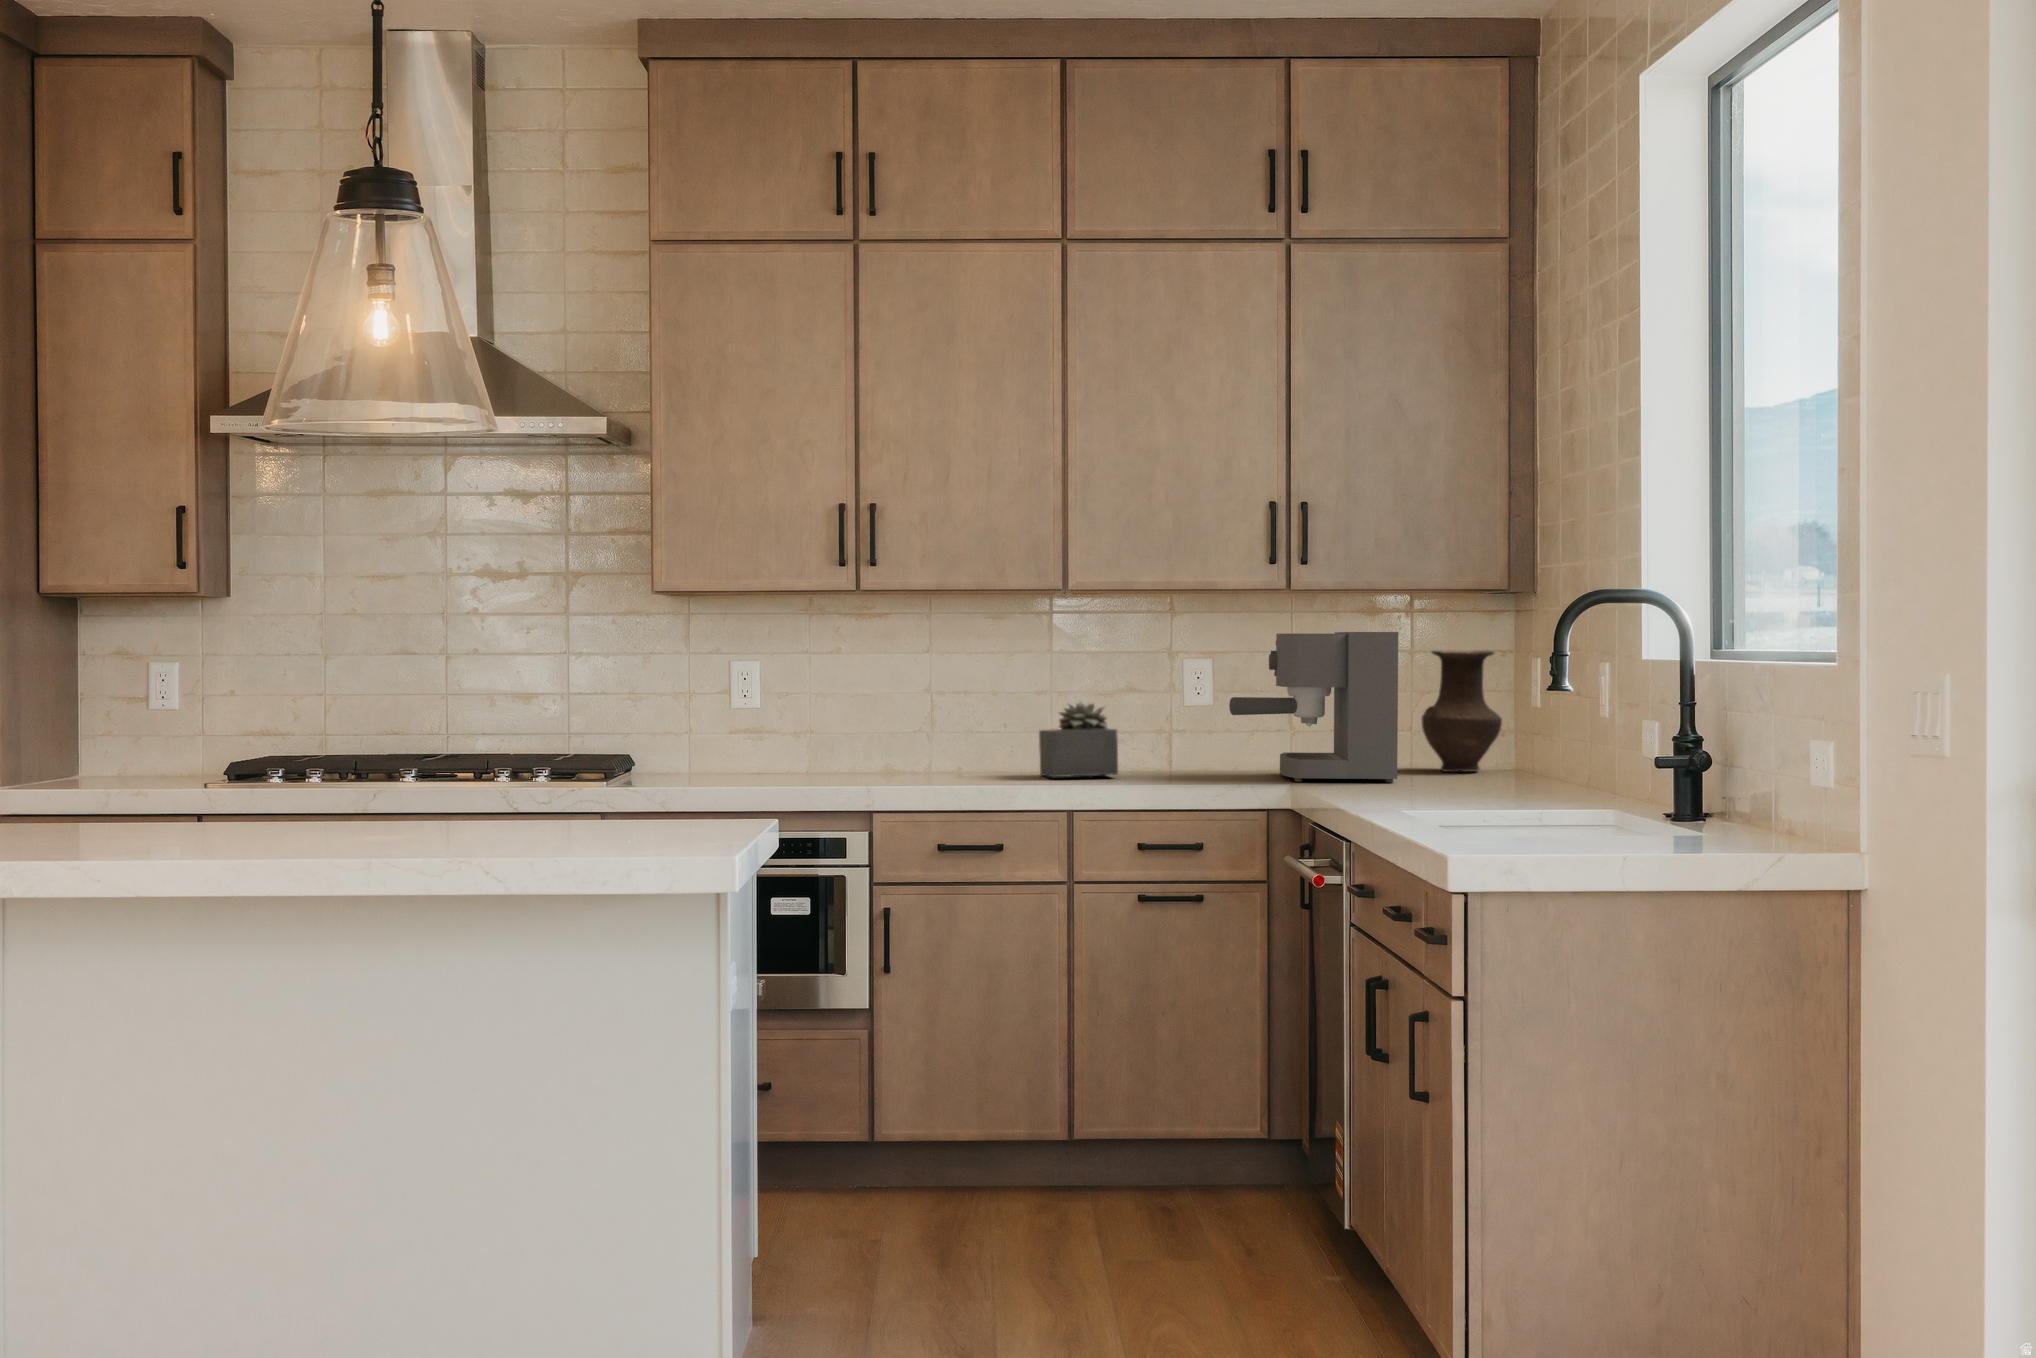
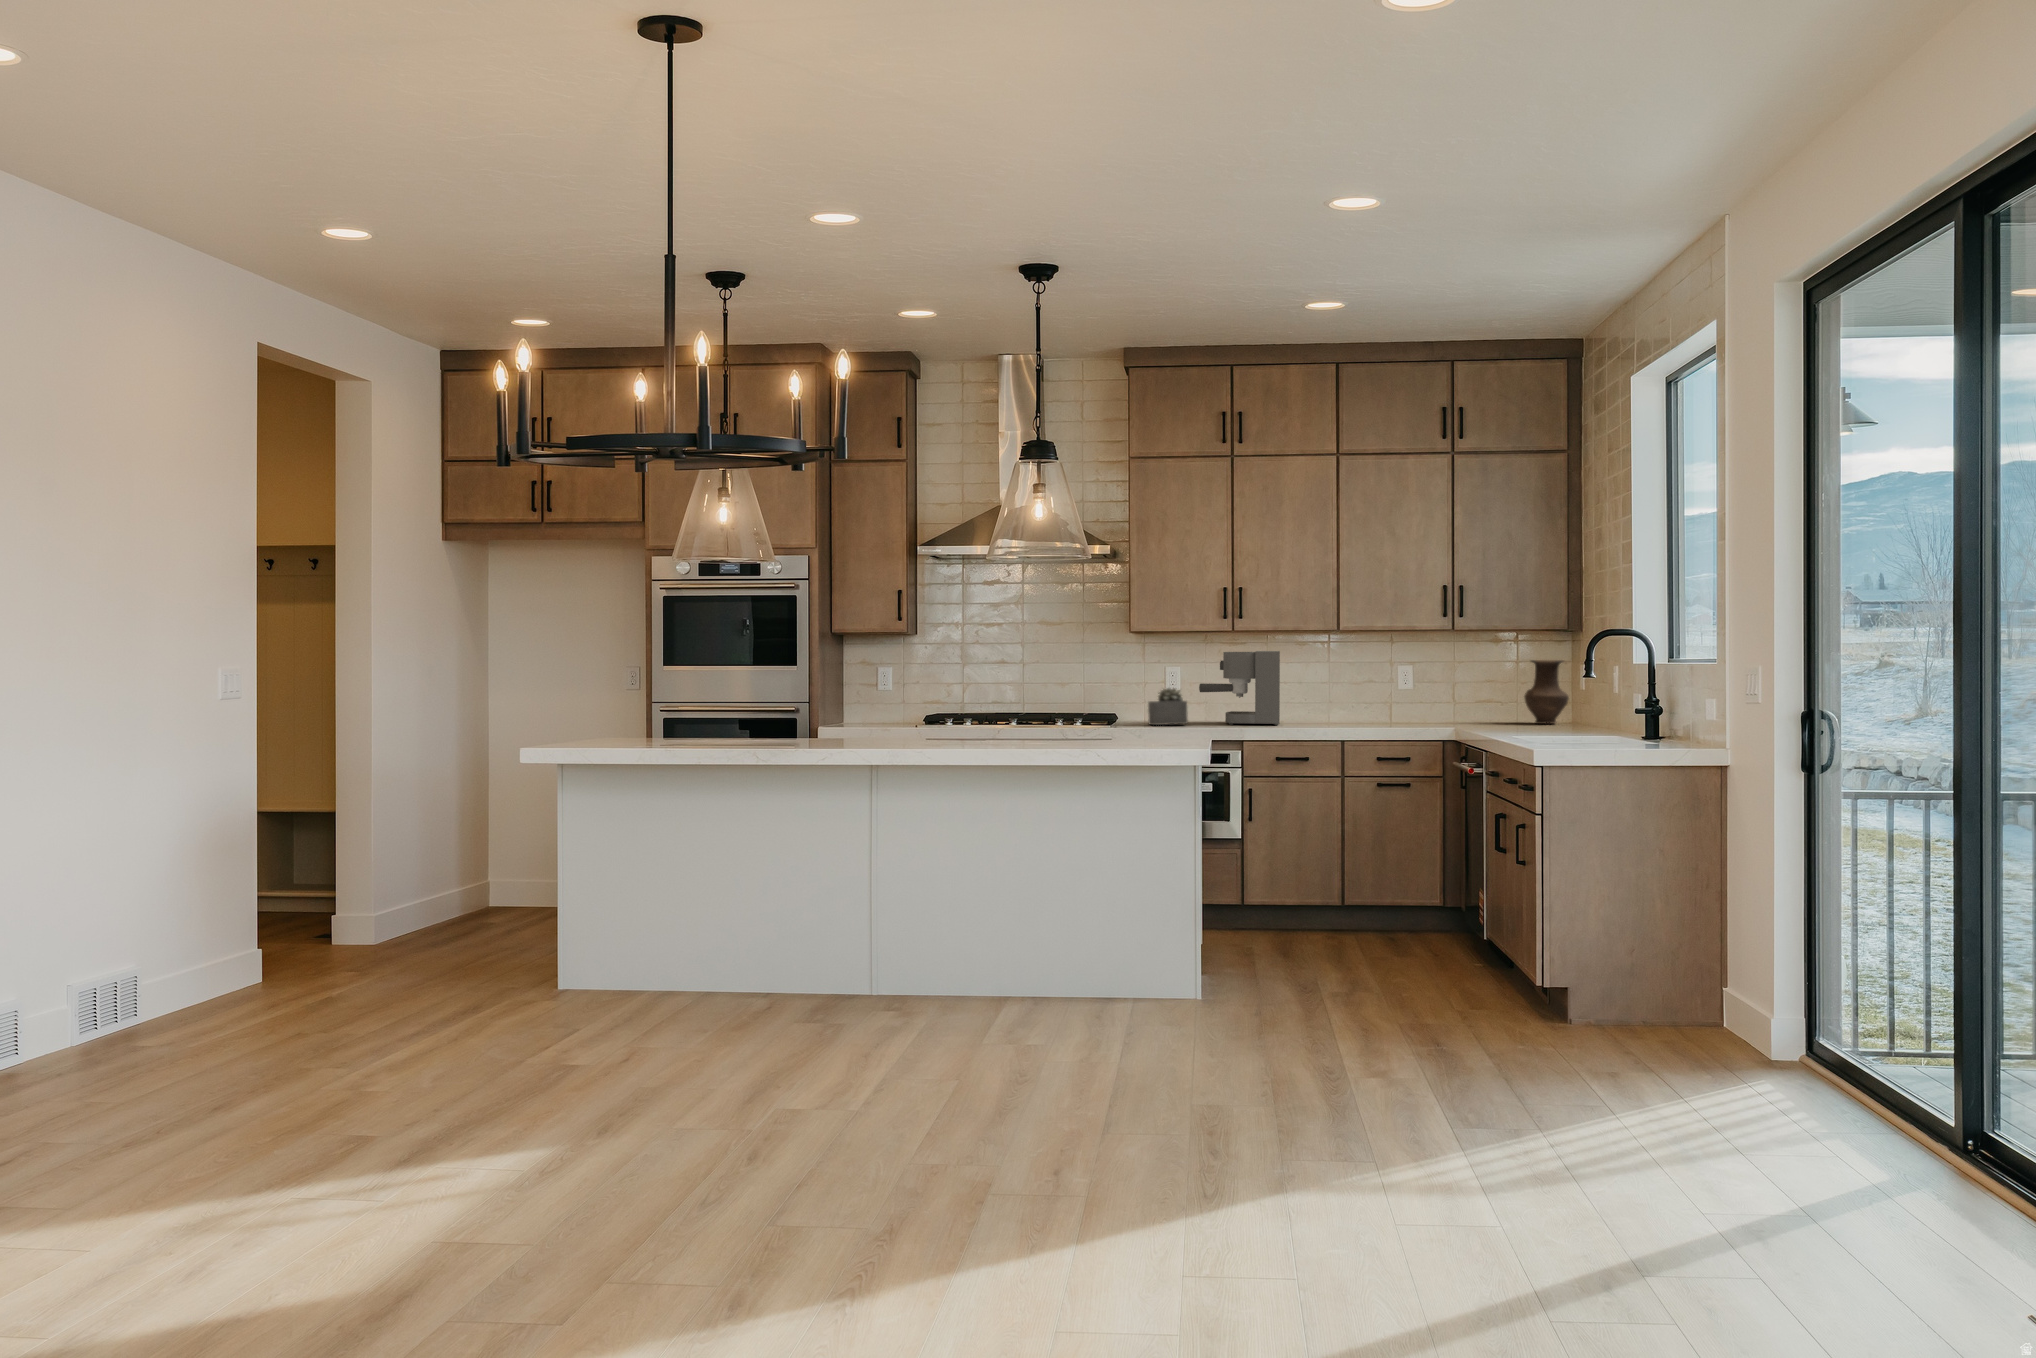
coffee maker: present [1229,632,1398,782] -> present [1199,651,1280,725]
succulent plant: present [1039,702,1118,777] -> present [1148,688,1188,725]

